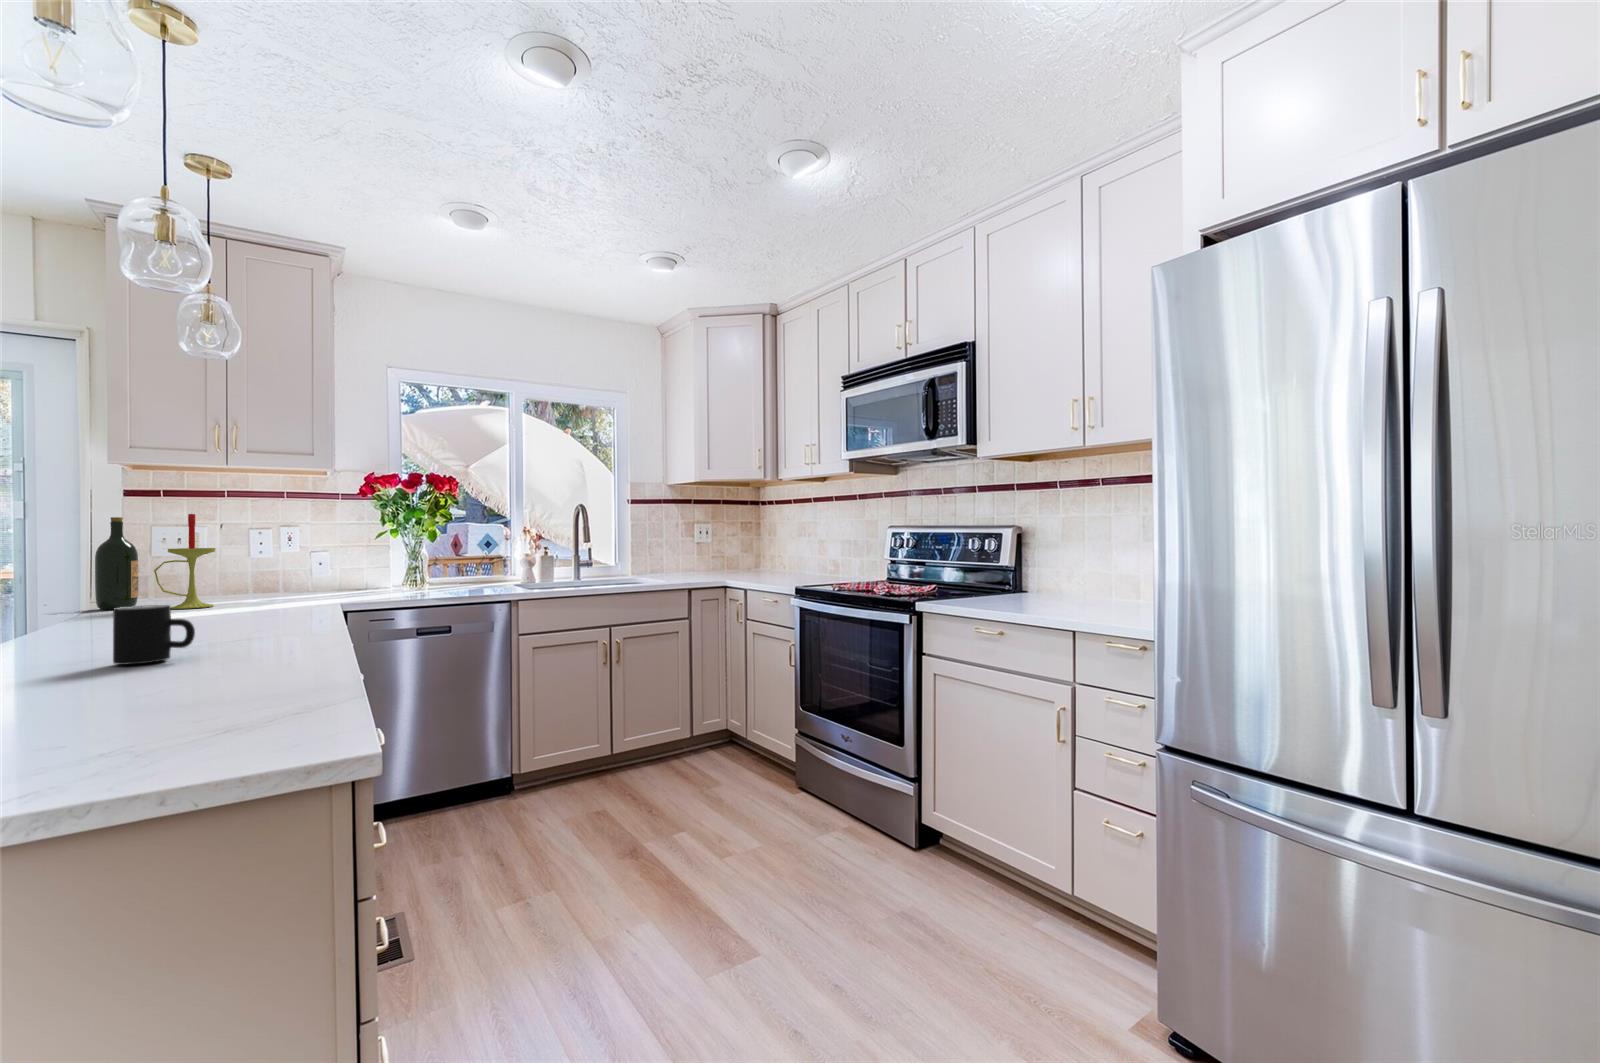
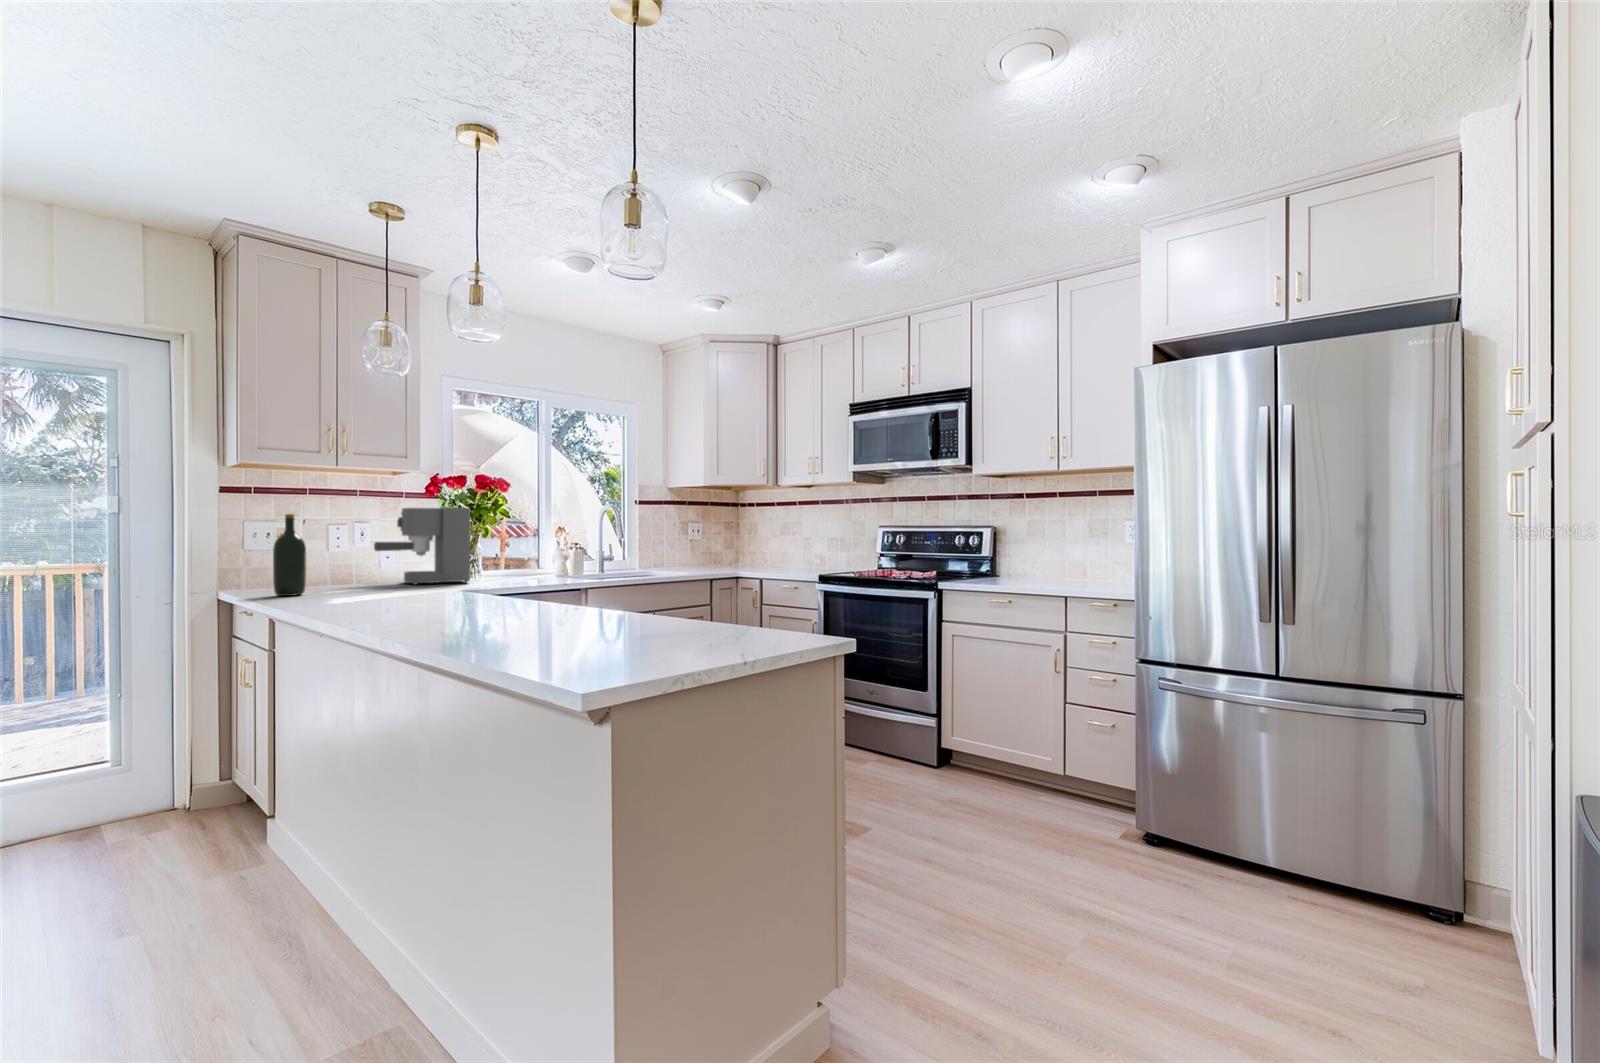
coffee maker: none [273,508,390,595] -> present [374,507,470,585]
candle: present [154,514,215,609] -> none [330,510,377,594]
mug: present [113,605,195,665] -> none [527,578,571,617]

